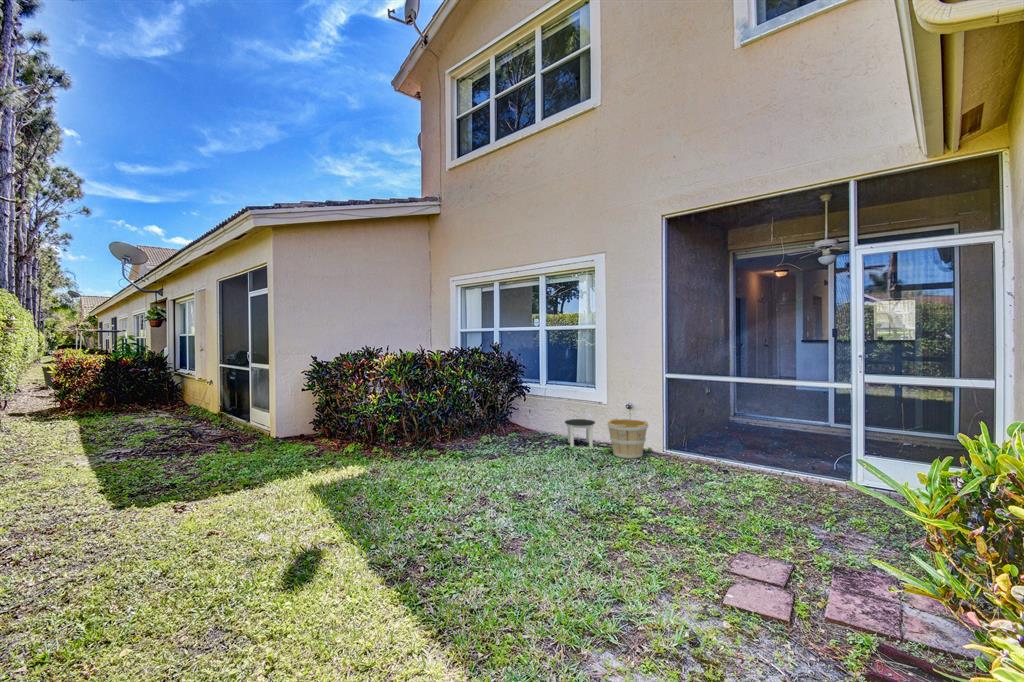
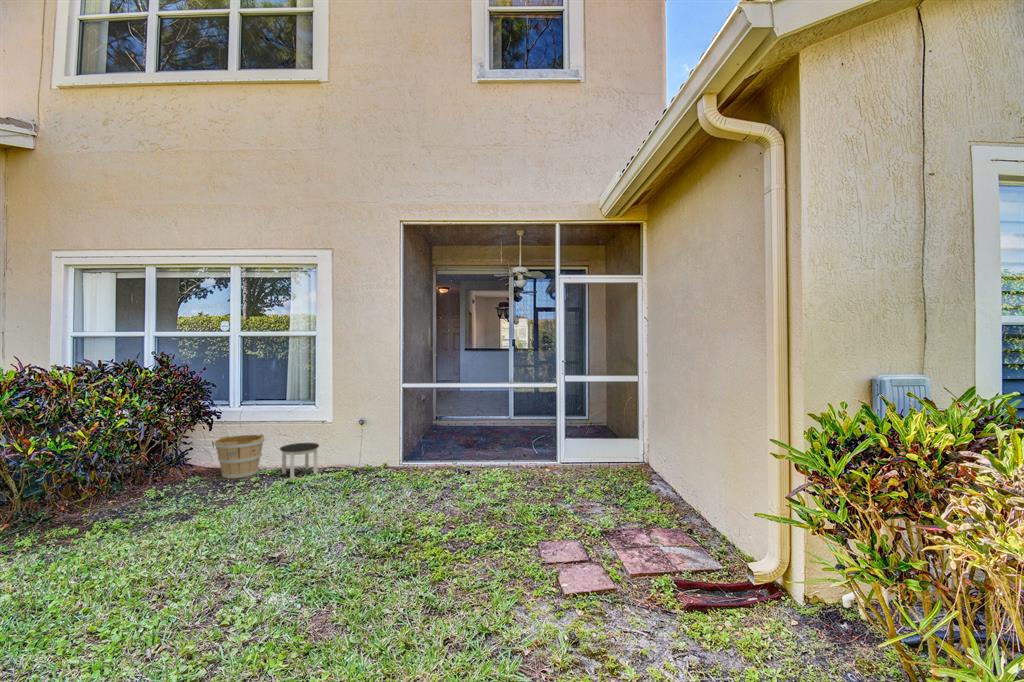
wooden bucket: present [607,419,648,459] -> present [215,434,265,479]

